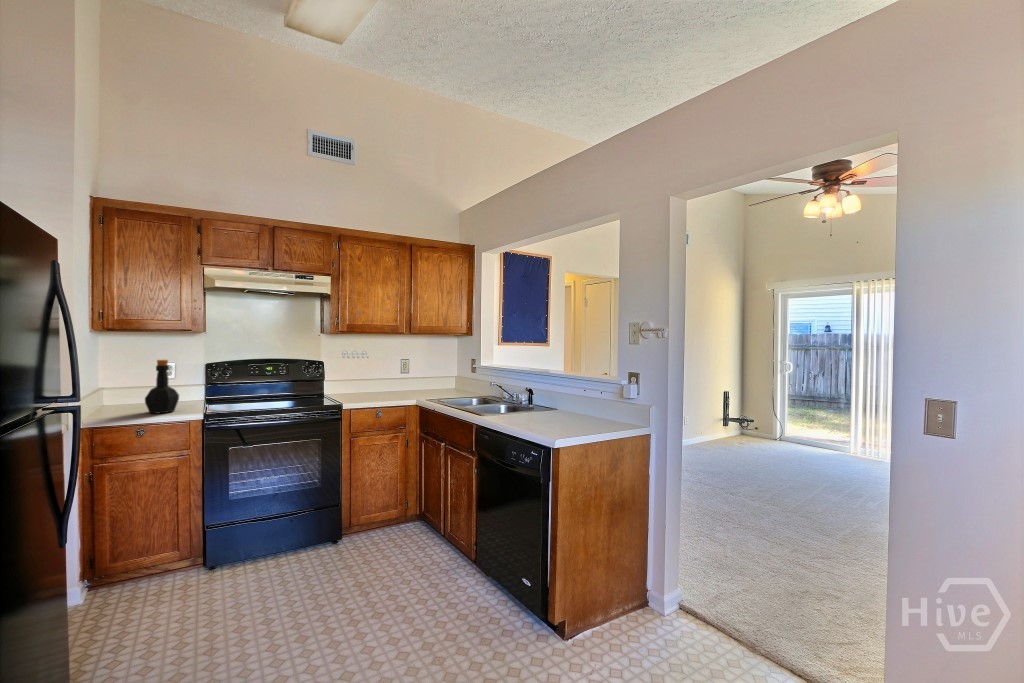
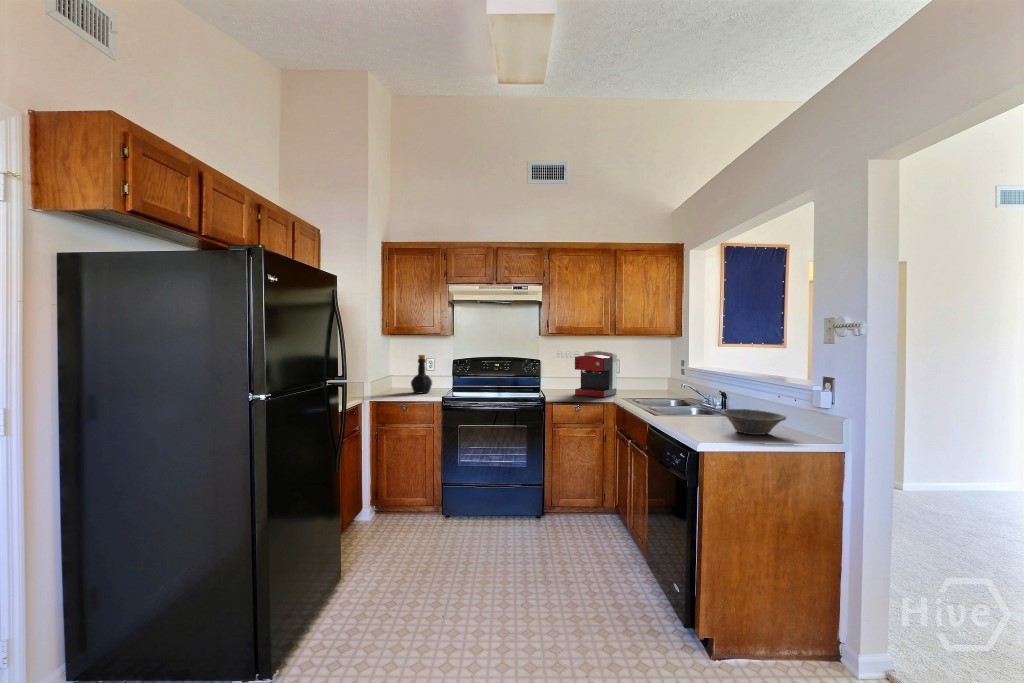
coffee maker: none [371,351,413,400] -> present [575,351,617,397]
bowl: none [553,404,605,427] -> present [721,409,786,435]

